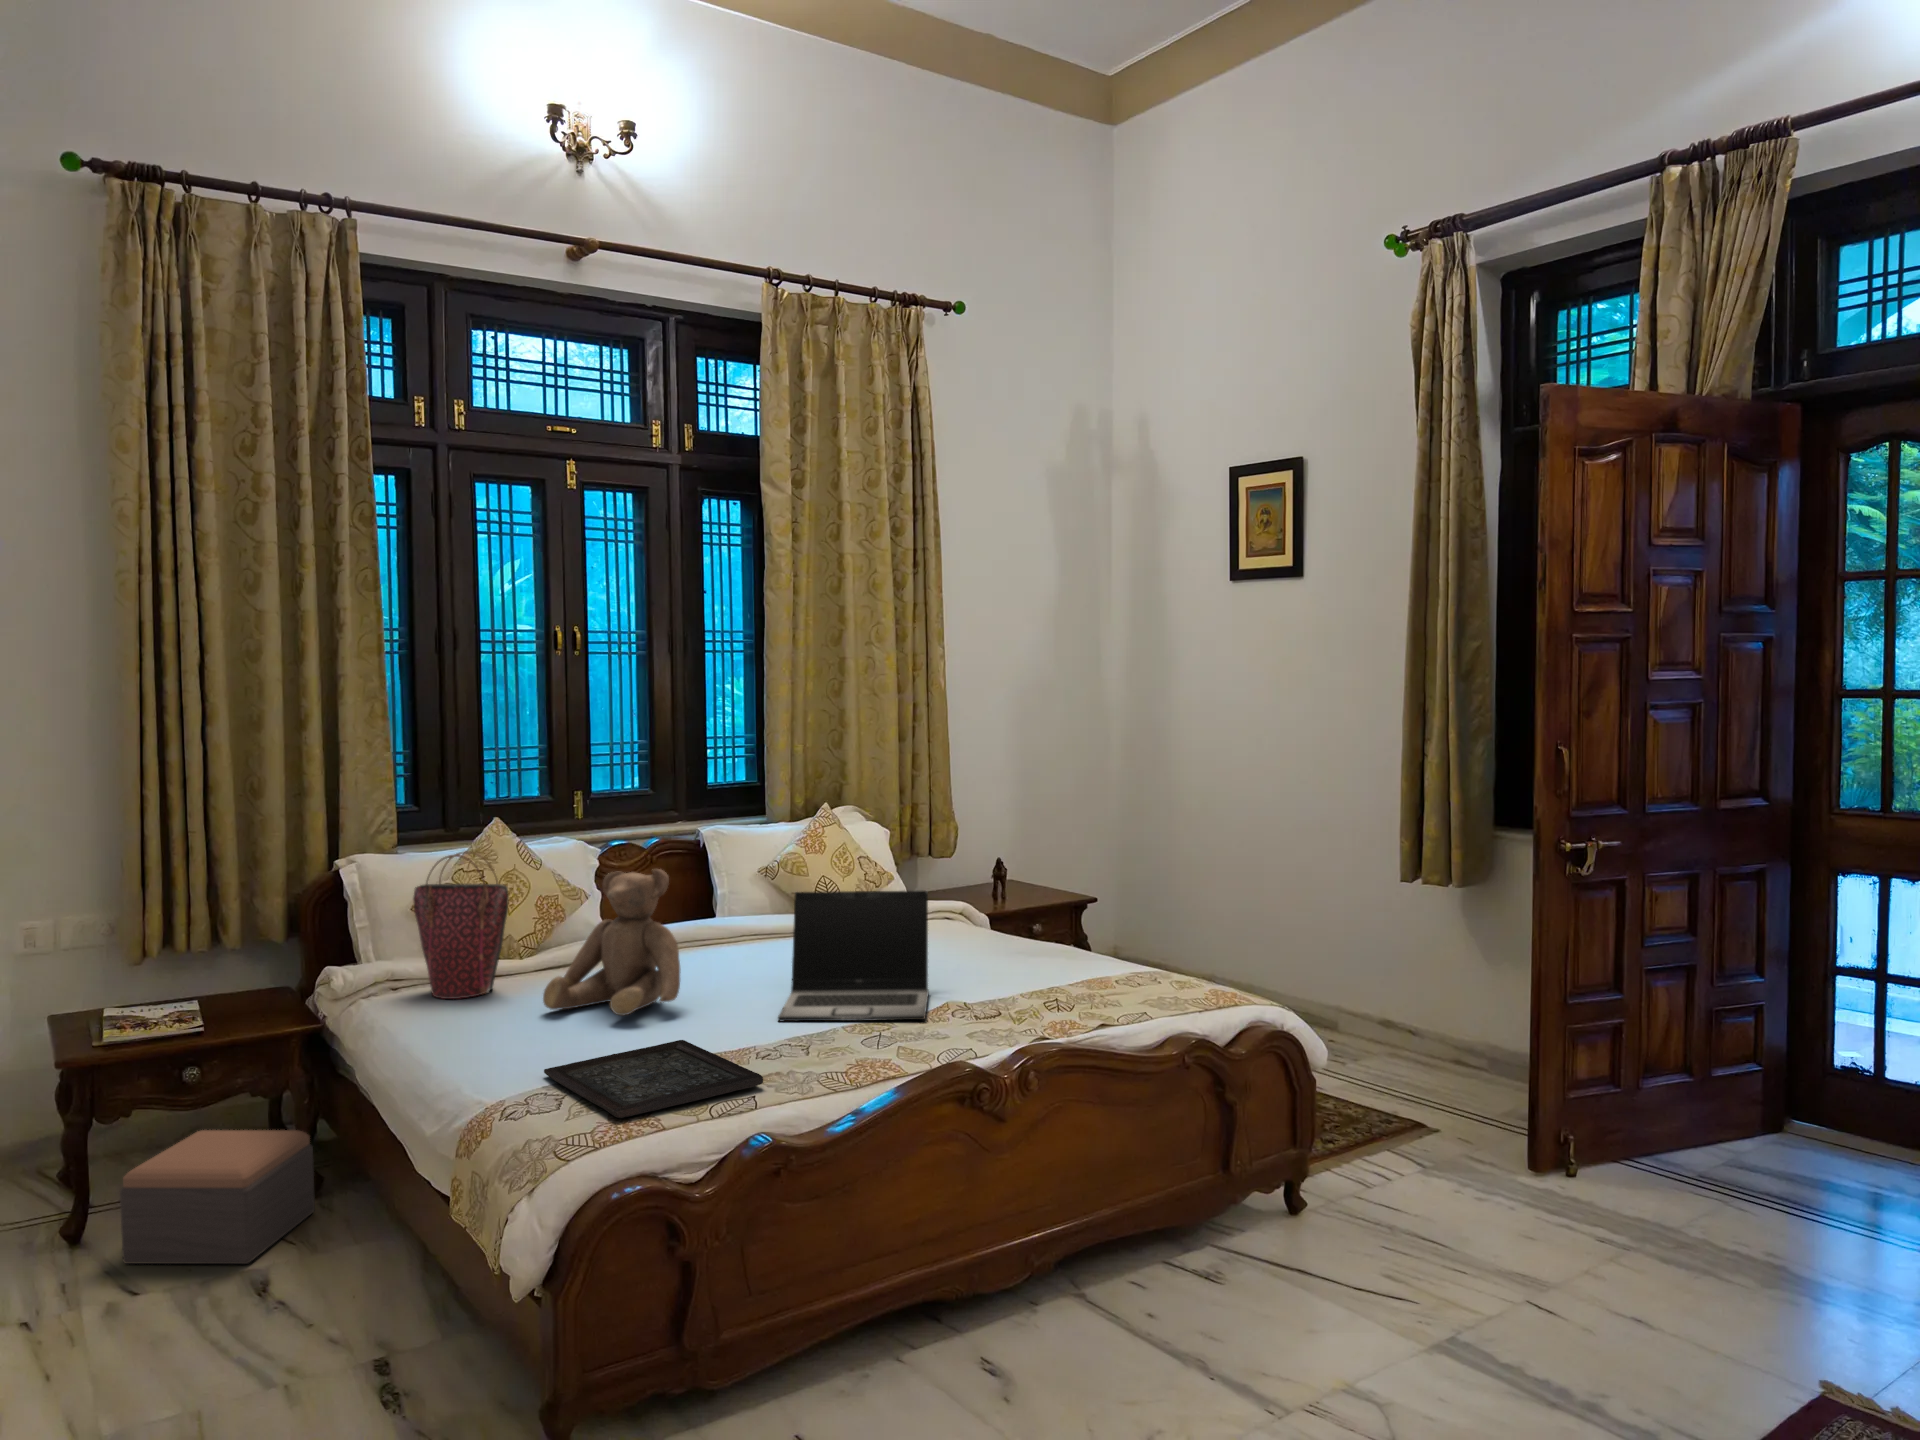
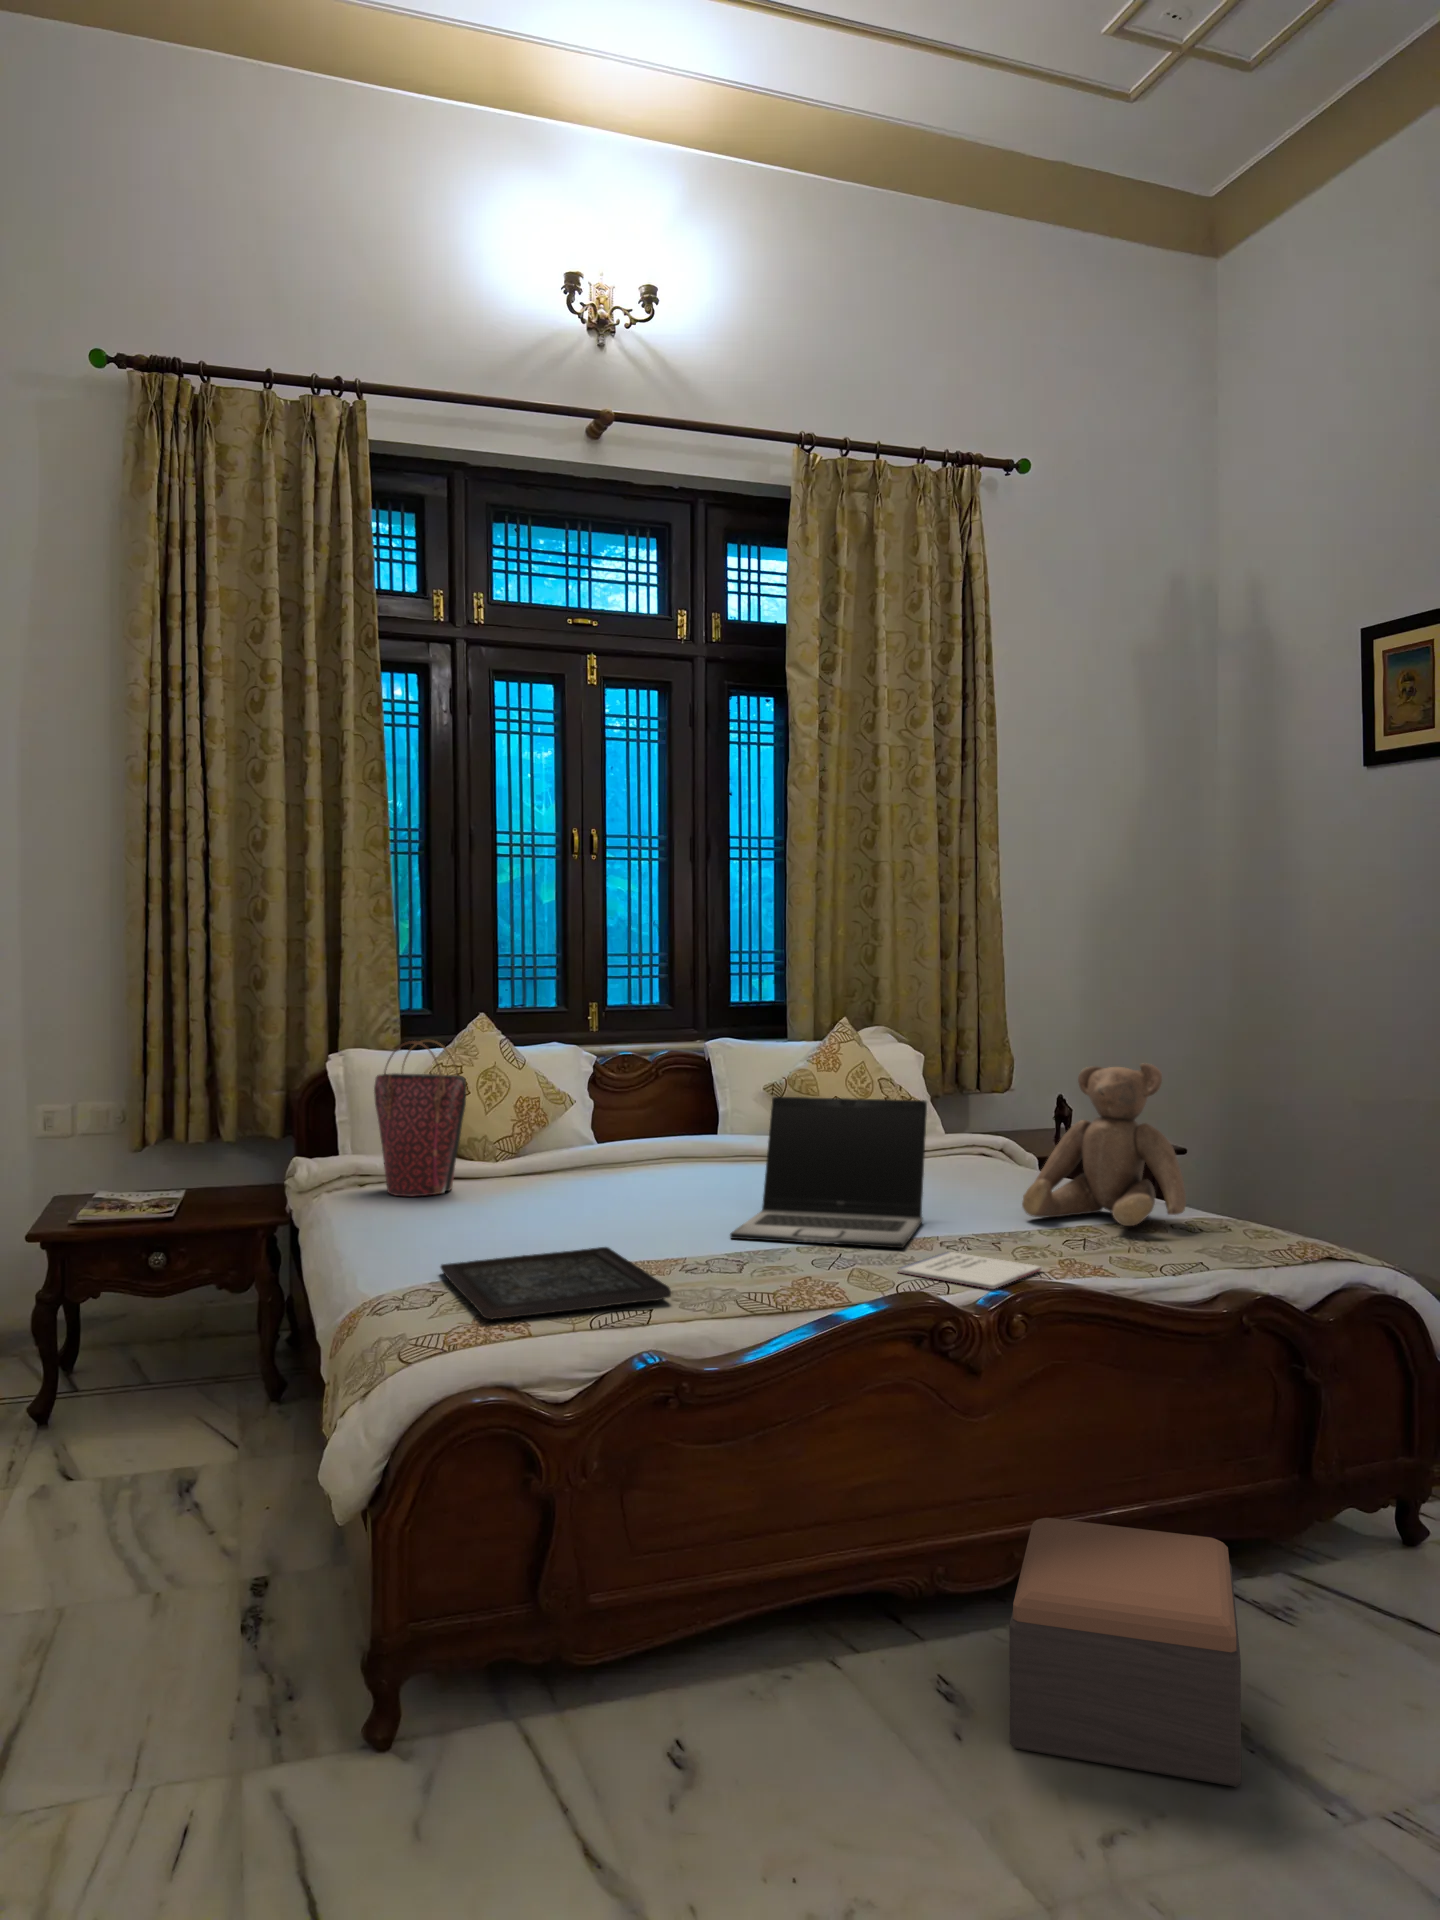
teddy bear: present [543,869,681,1016] -> present [1022,1064,1186,1226]
notebook: none [930,1020,1040,1053] -> present [899,1252,1042,1289]
footstool: present [120,1130,315,1264] -> present [1009,1518,1241,1787]

